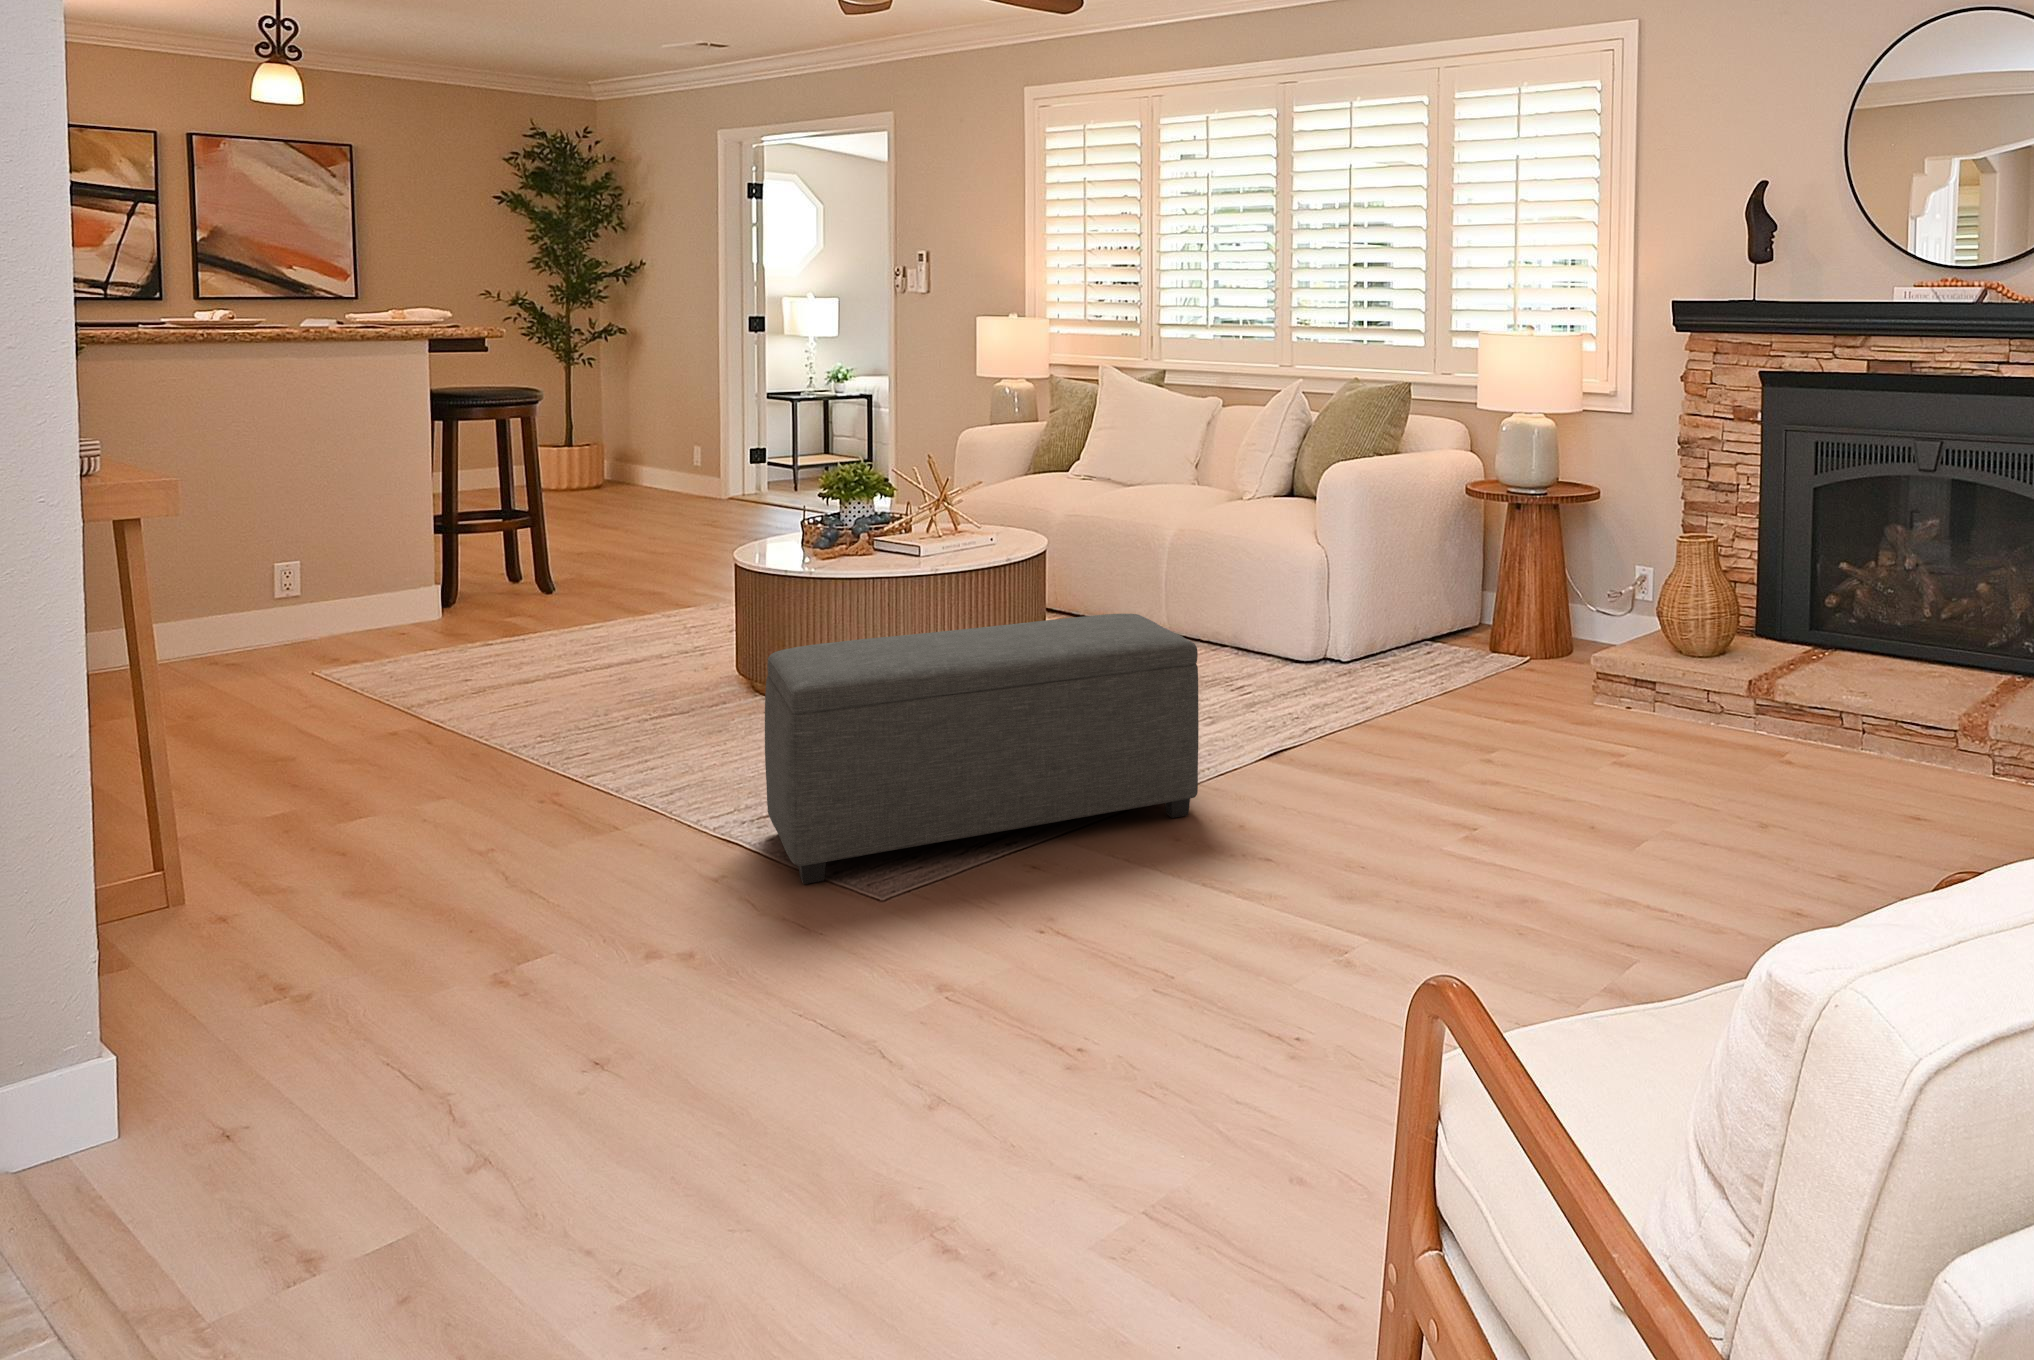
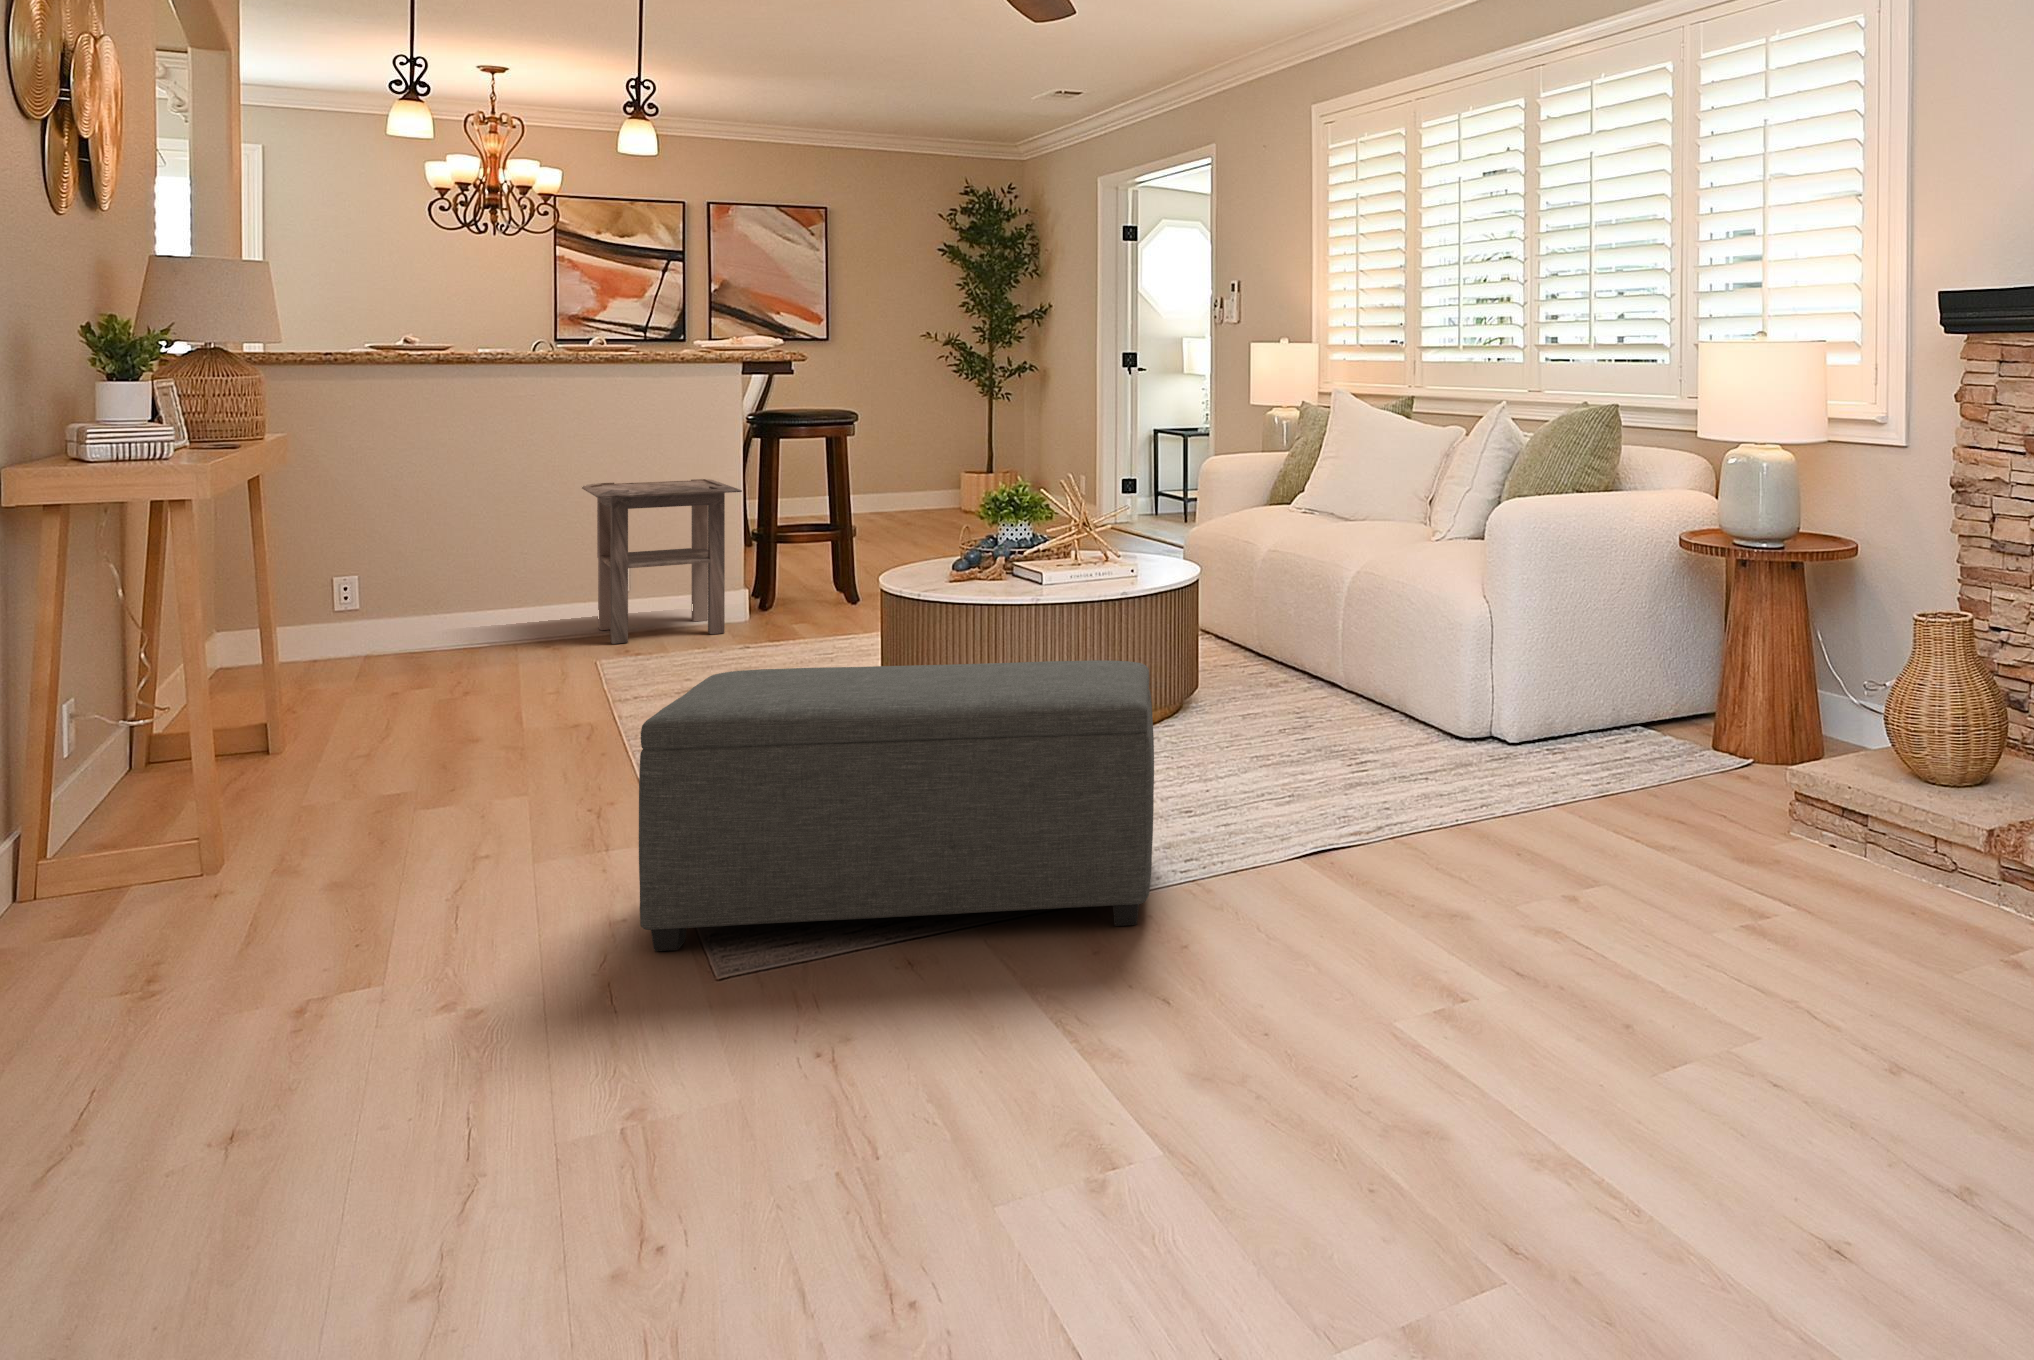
side table: none [240,471,463,656] -> present [582,479,742,644]

